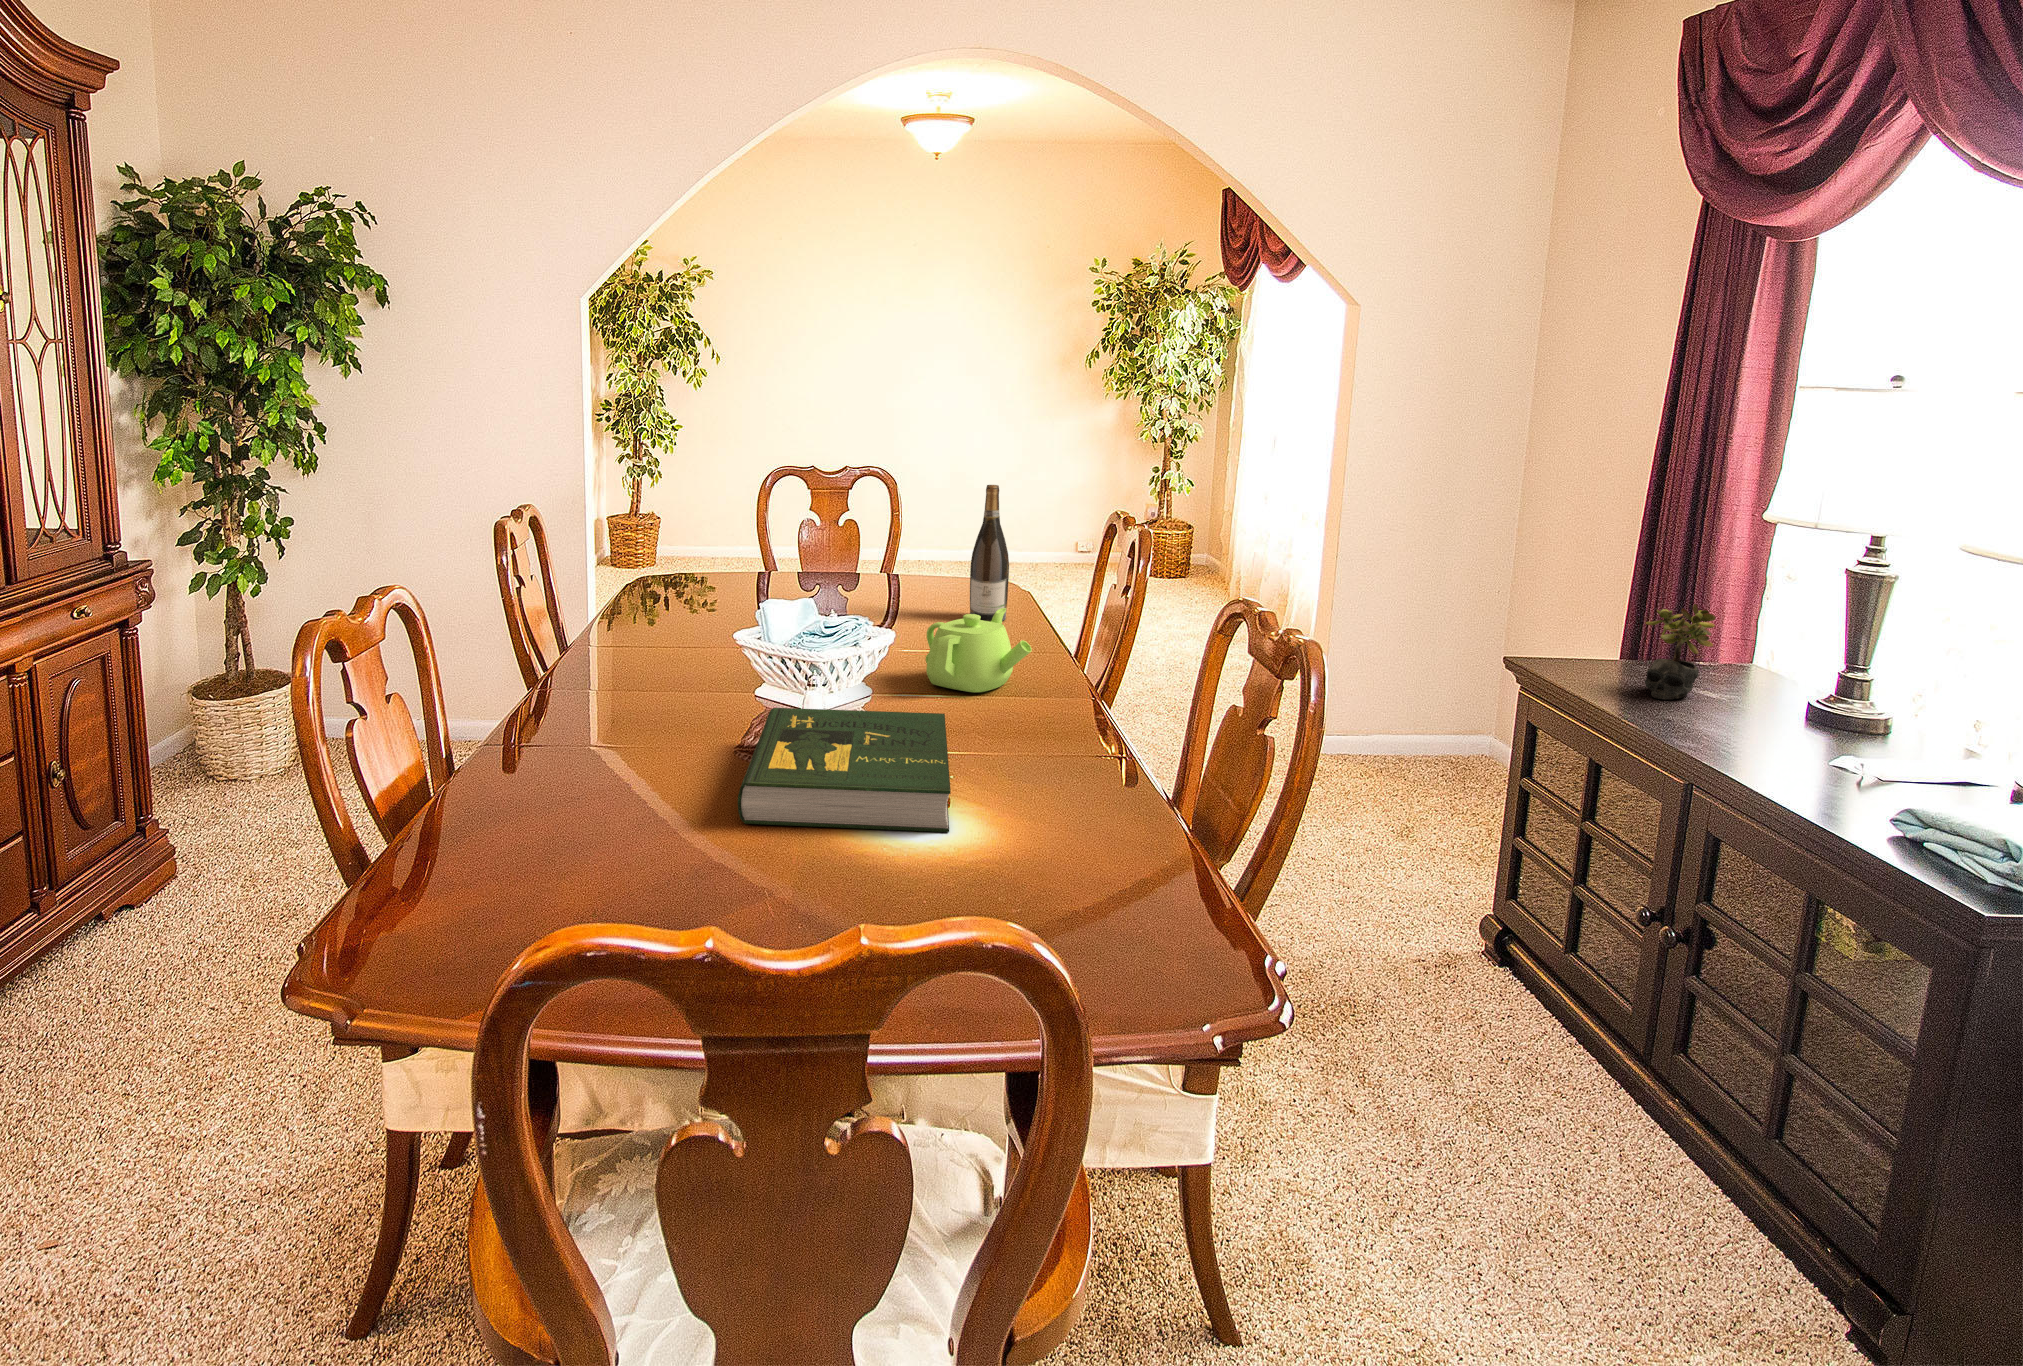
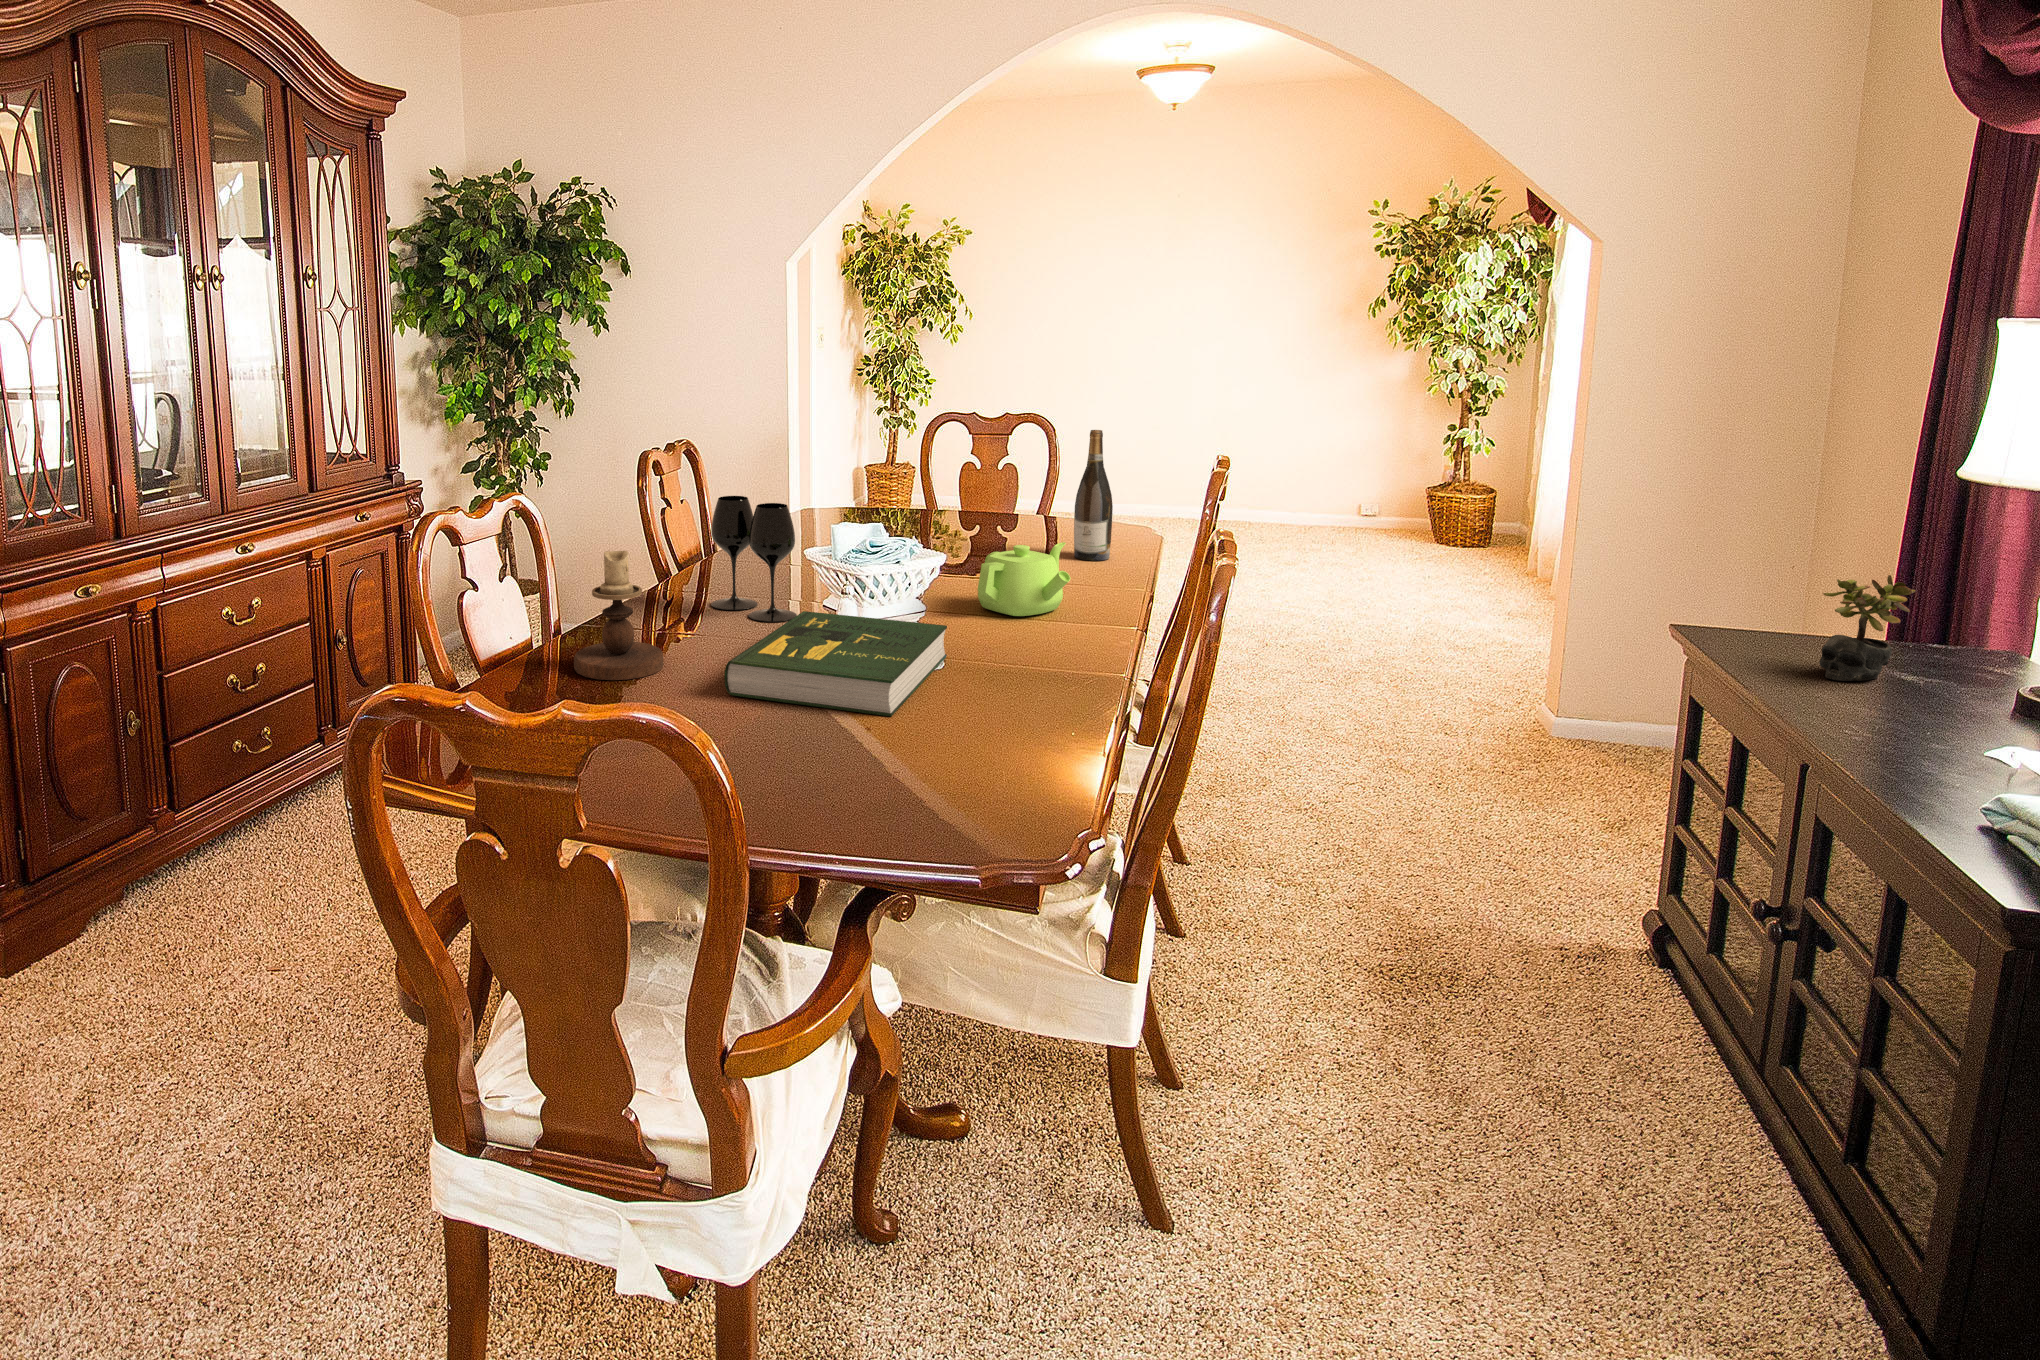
wine glass: none [628,573,740,720] -> present [711,496,797,622]
candlestick: none [520,653,634,818] -> present [574,551,664,680]

